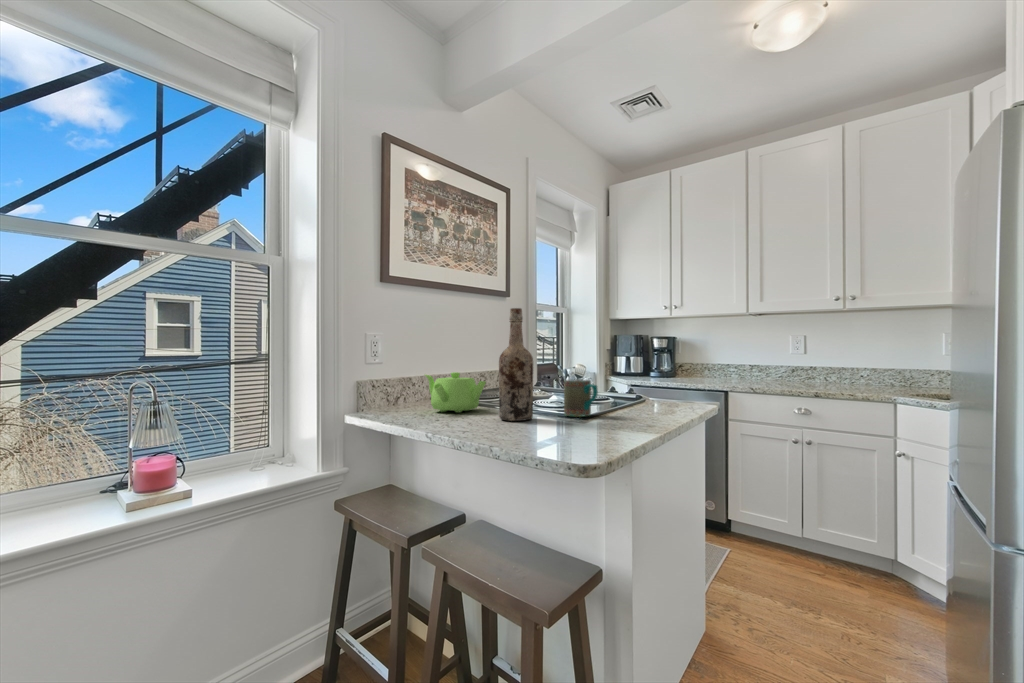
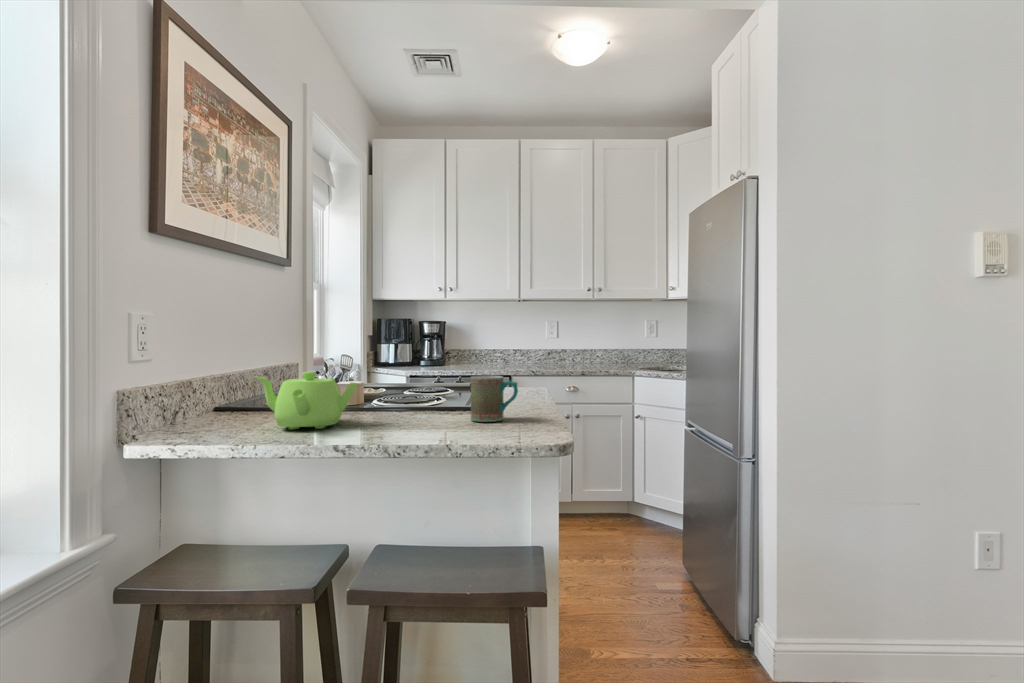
wine bottle: present [499,308,533,421] -> none [405,285,451,435]

